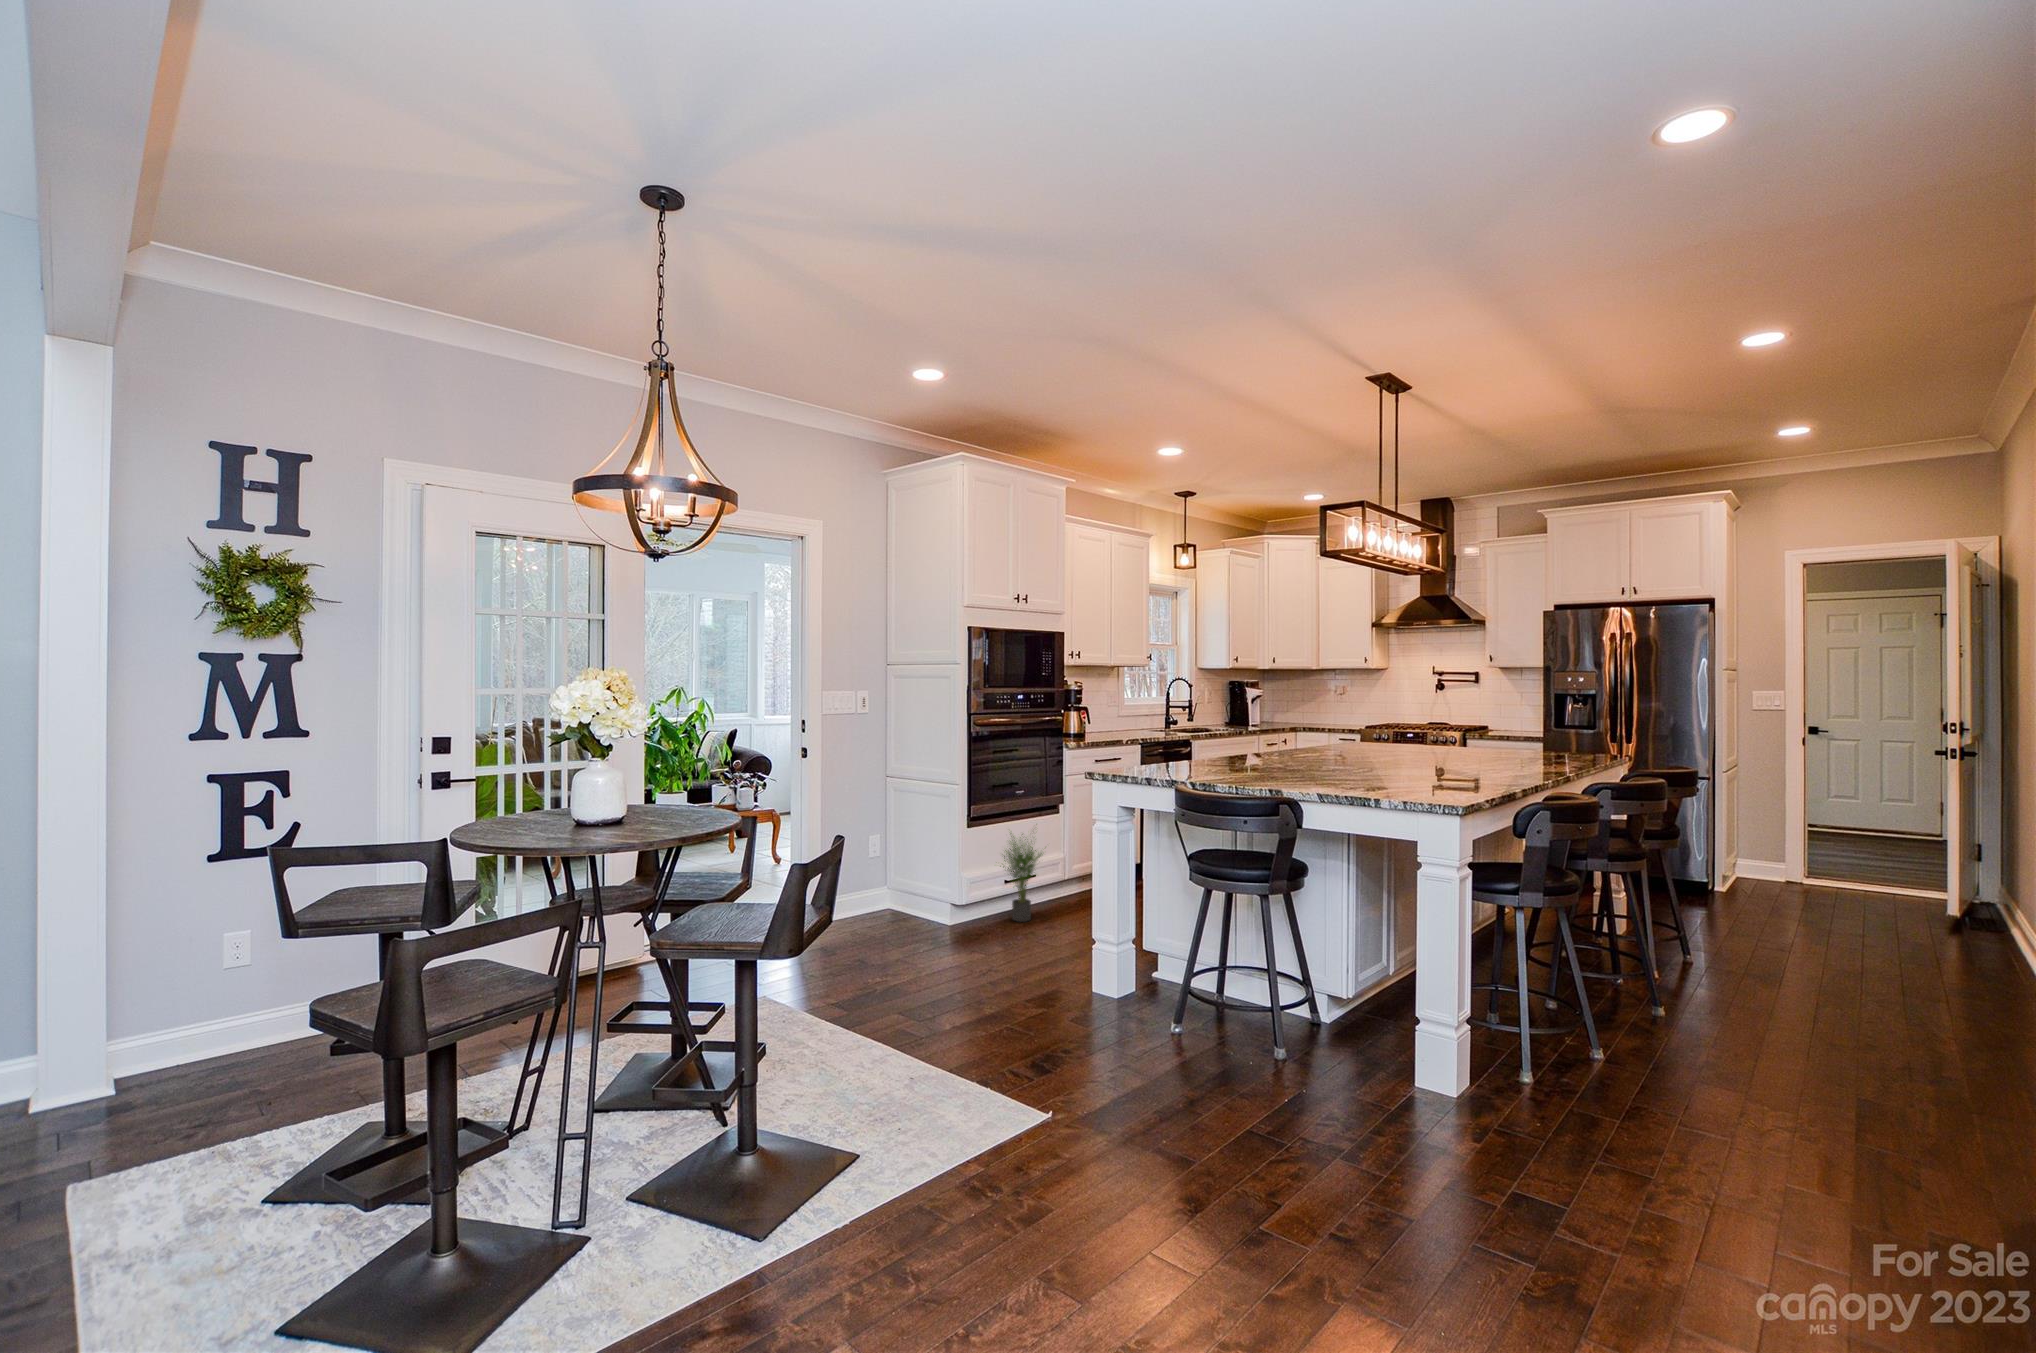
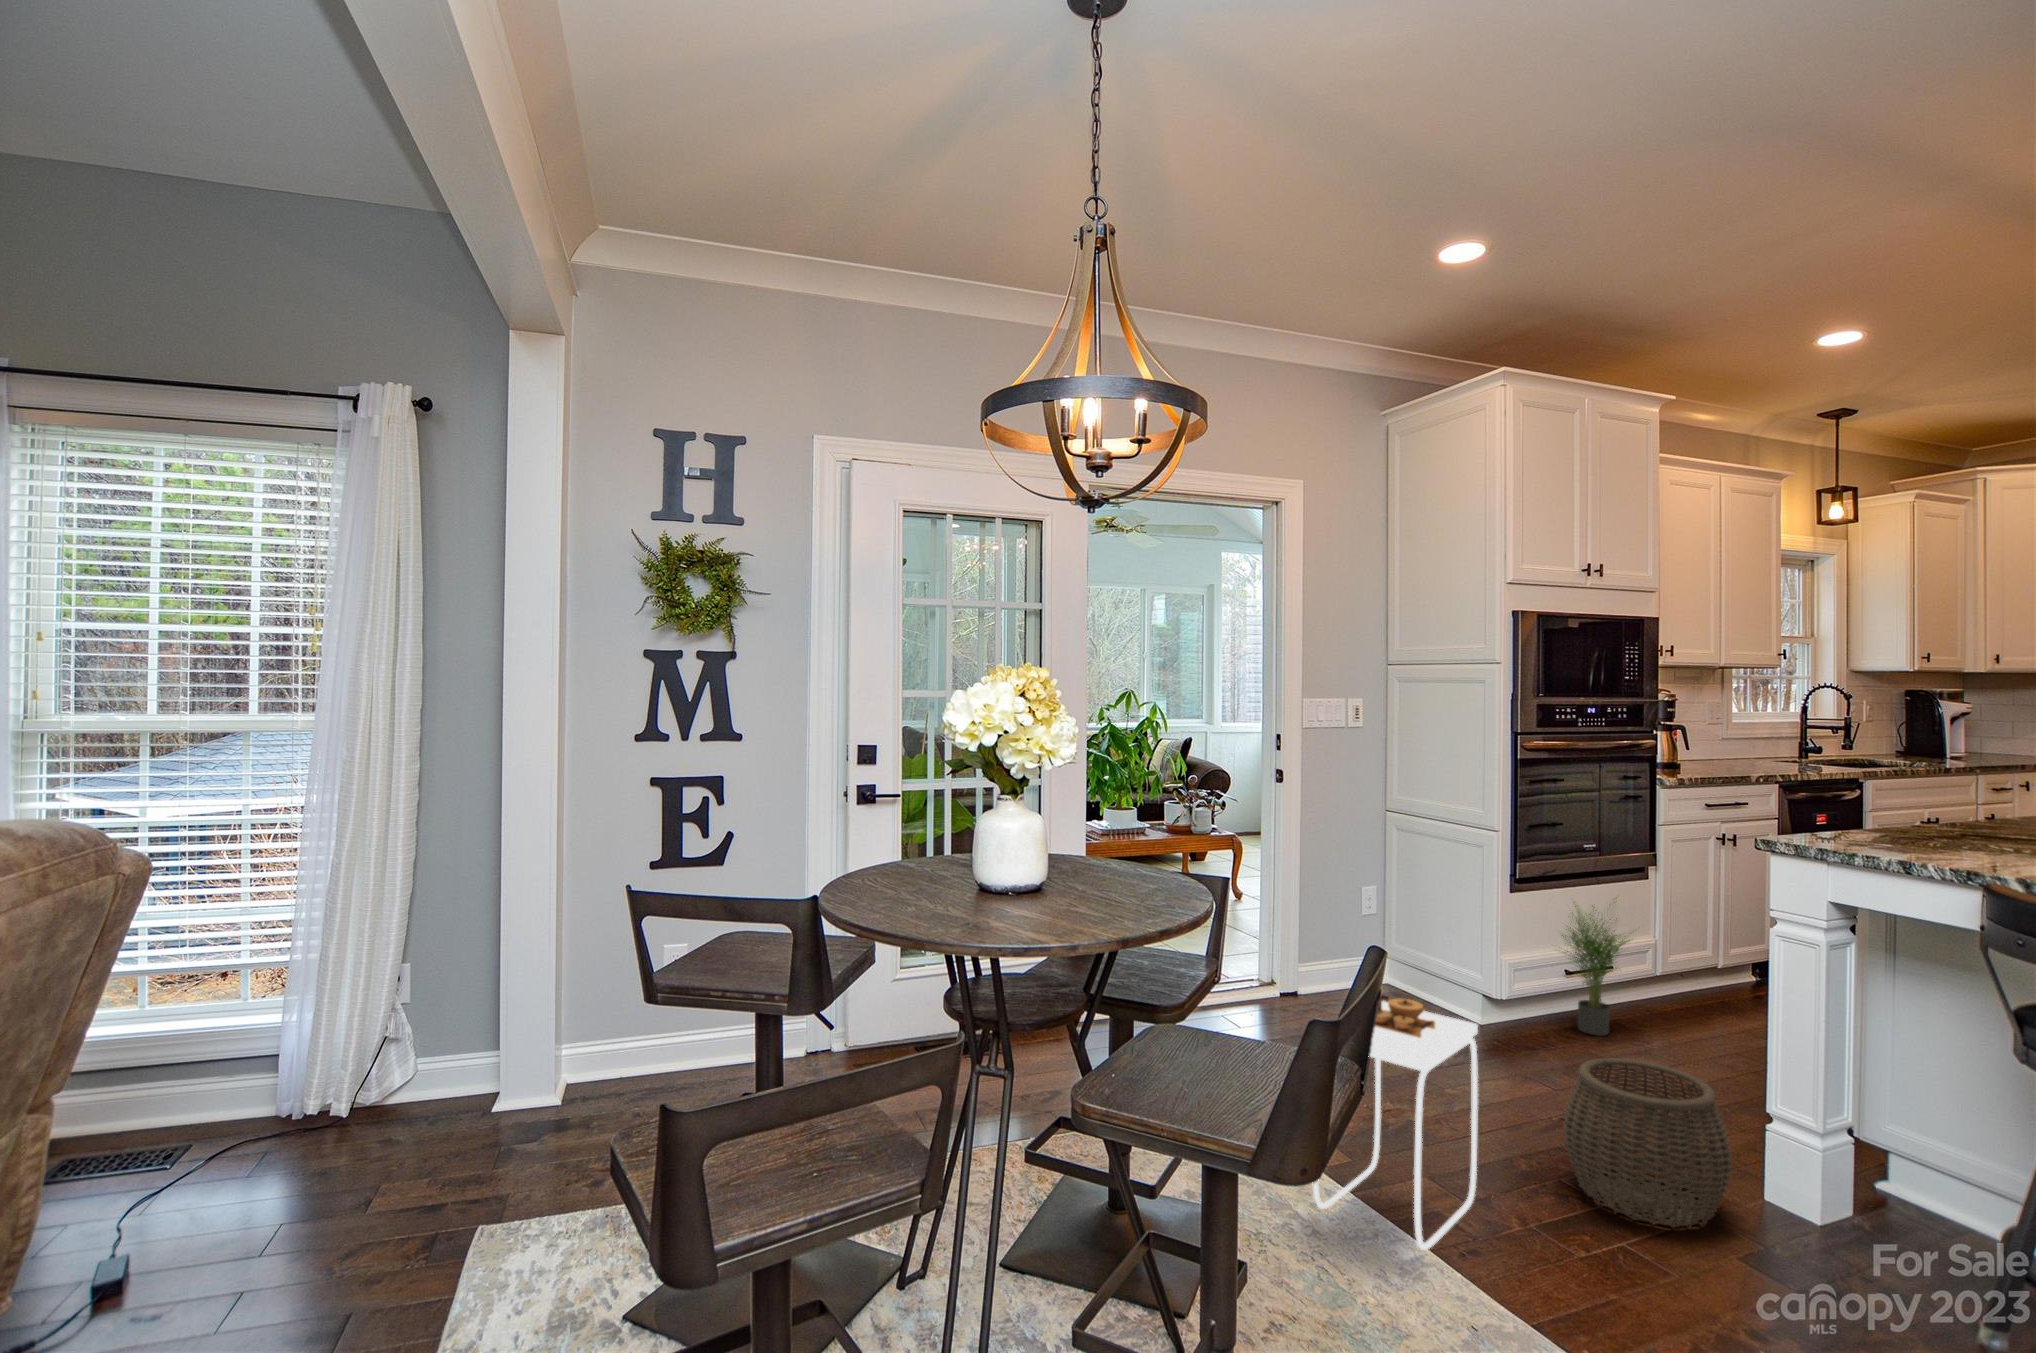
side table: none [819,891,928,1050] -> present [1313,995,1478,1250]
woven basket: none [982,919,1073,1015] -> present [1564,1058,1731,1228]

